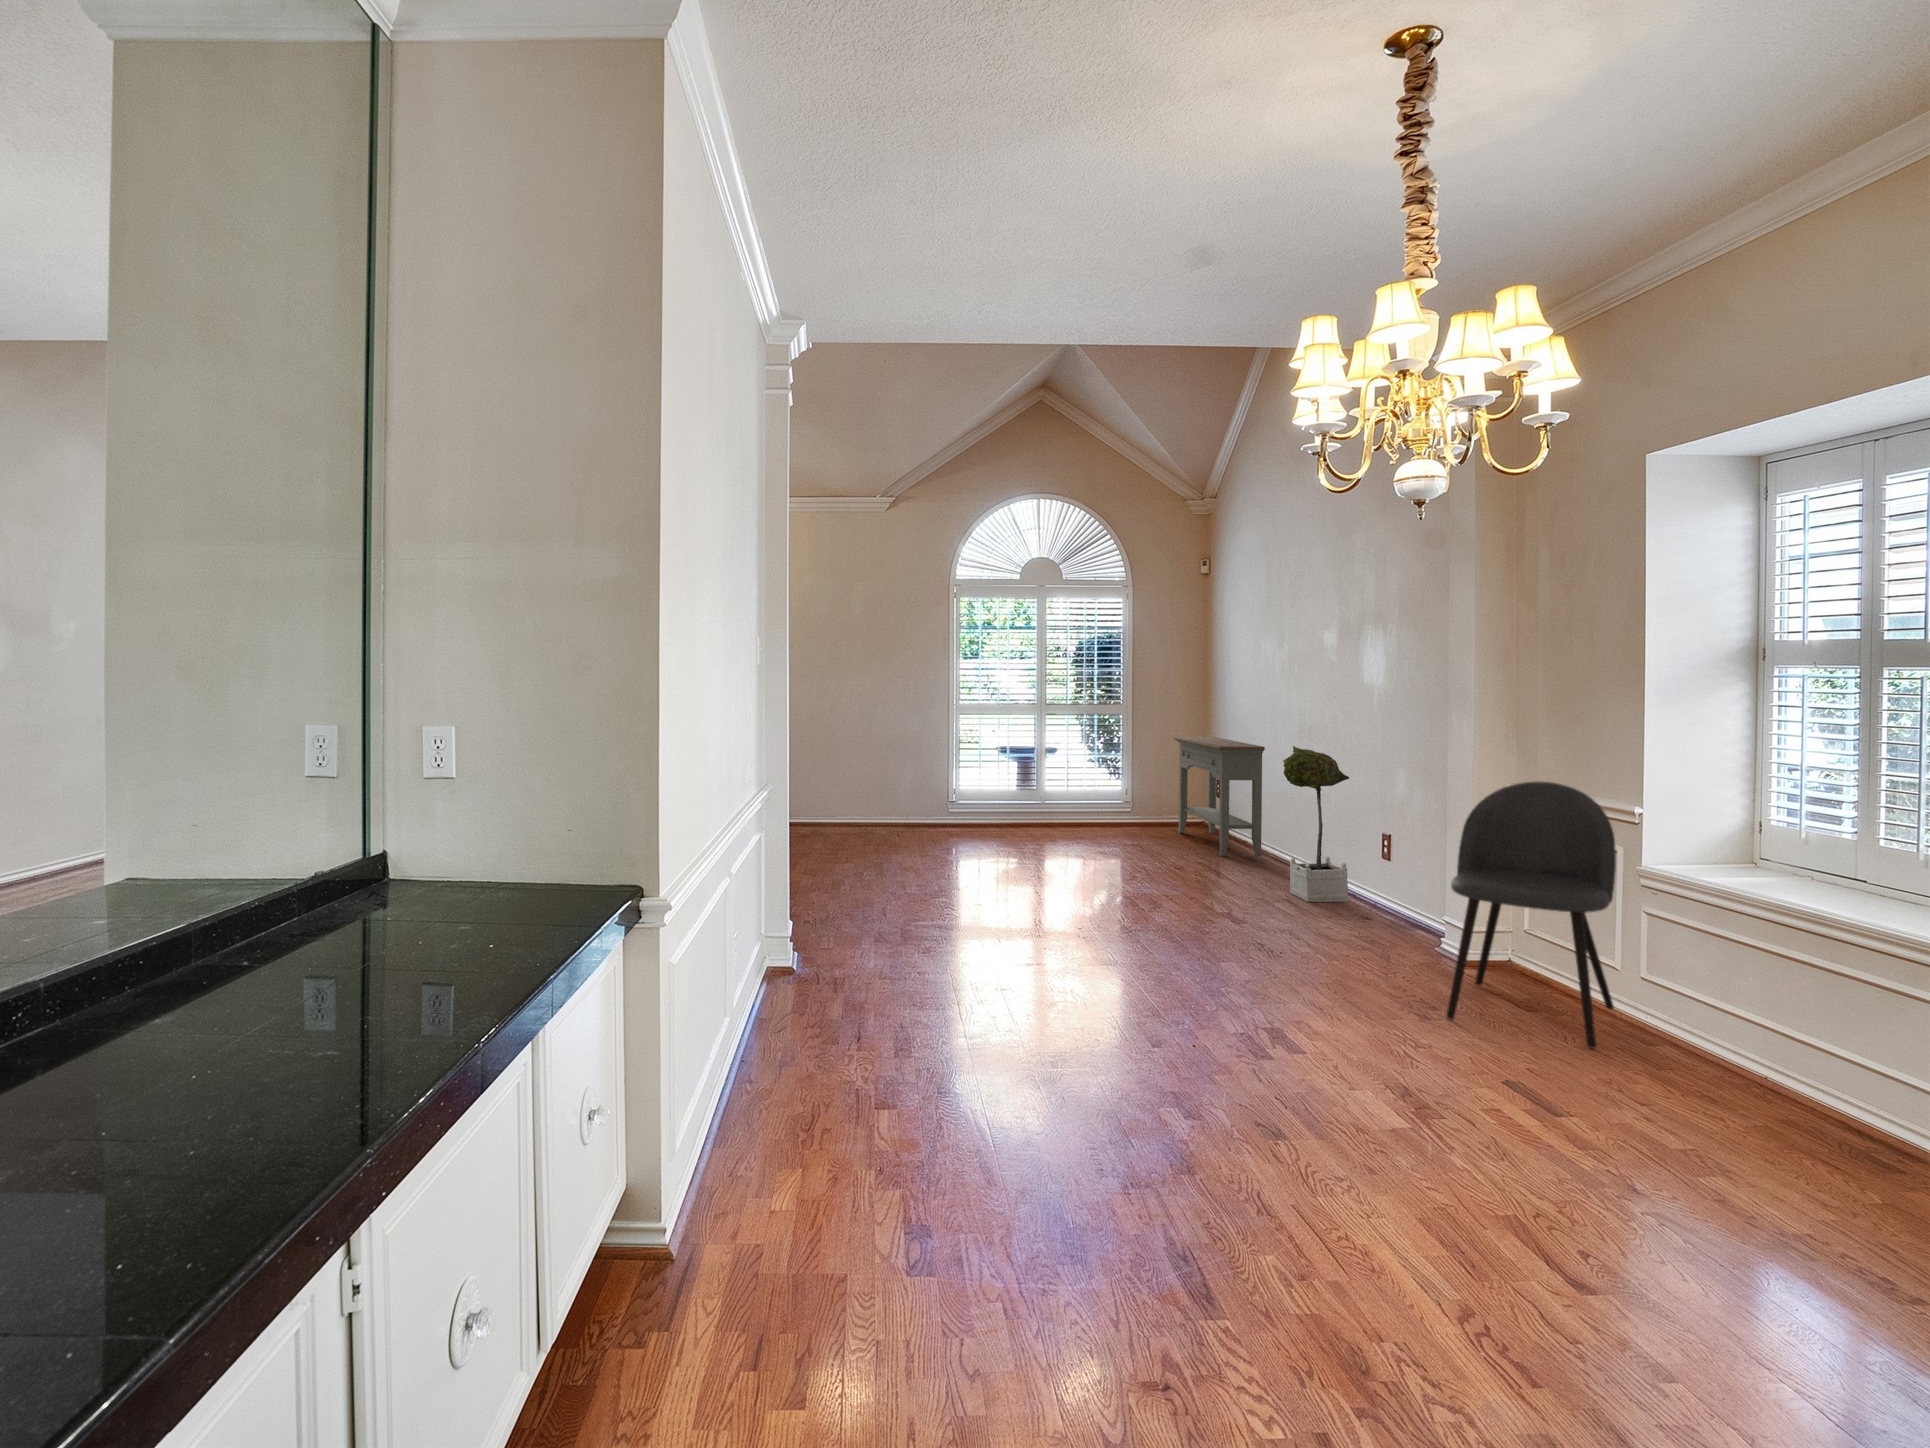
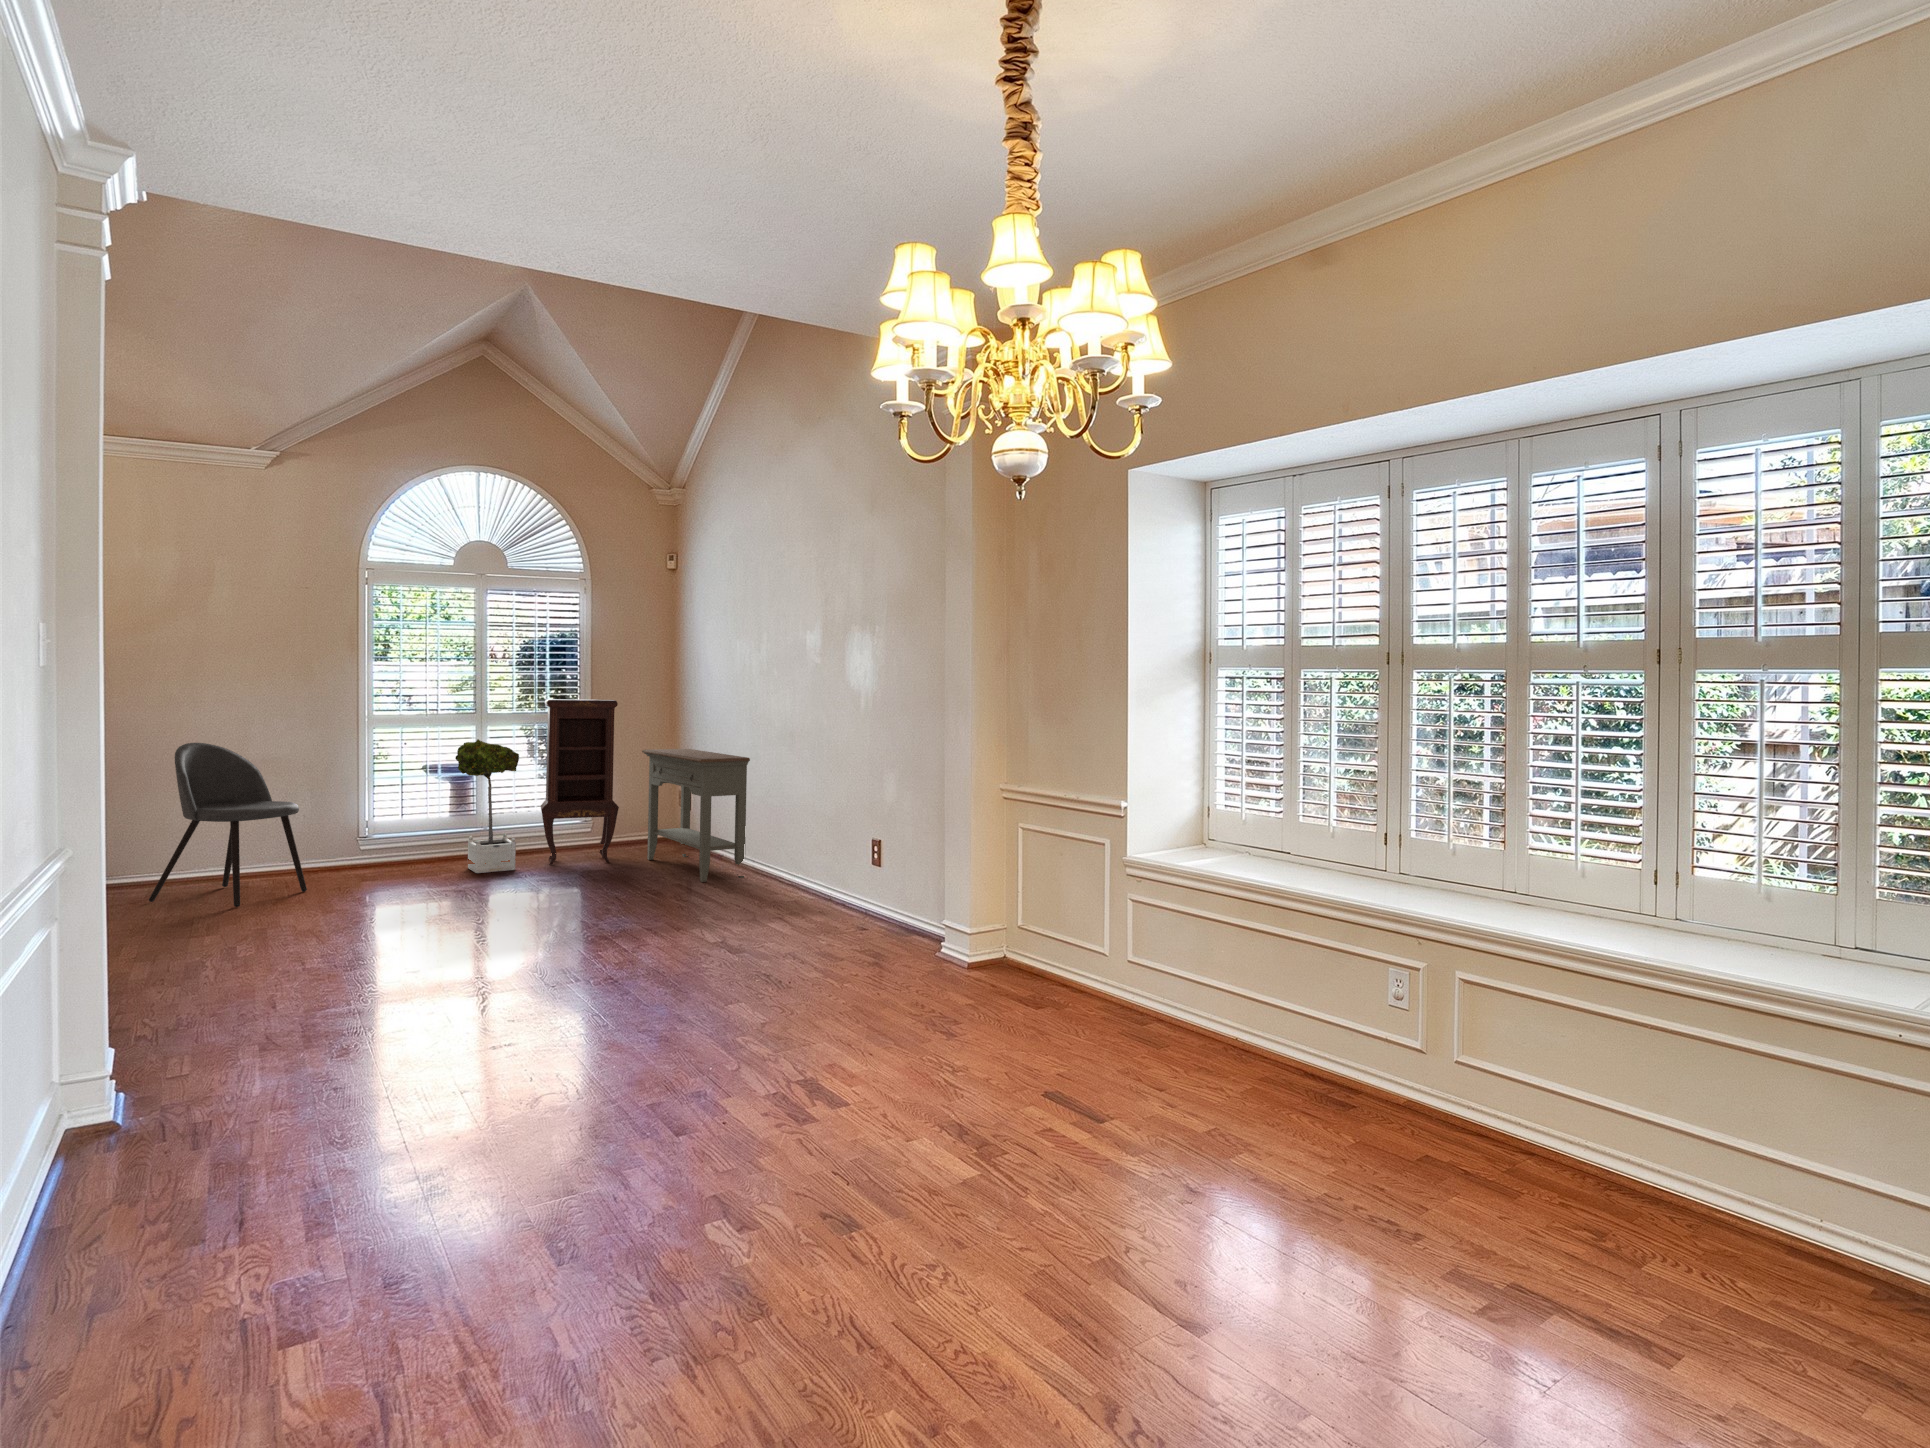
cabinet: none [1093,693,1154,831] -> present [541,699,619,865]
potted tree: present [1283,746,1349,902] -> present [455,739,519,873]
dining chair: present [1446,781,1616,1048] -> present [149,743,307,907]

